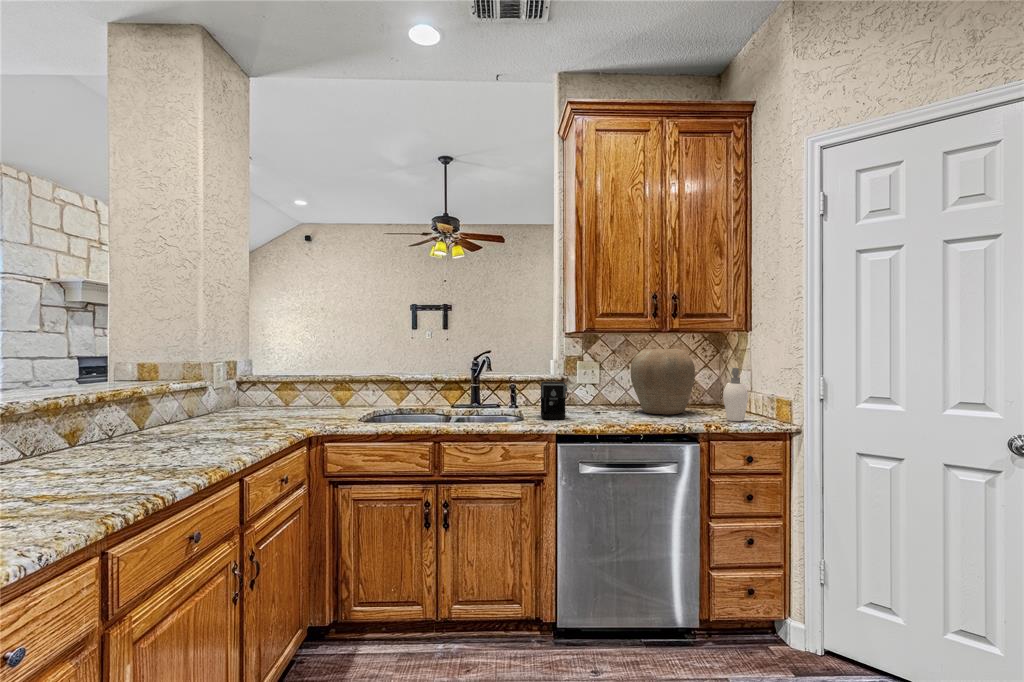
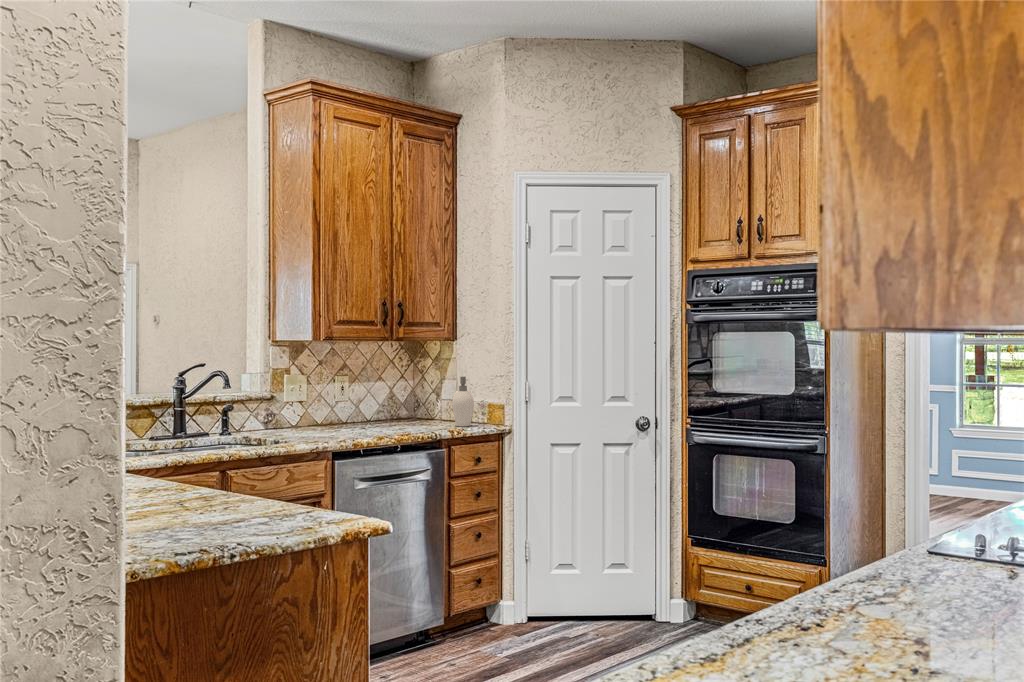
vase: present [630,349,695,415] -> none [354,359,419,427]
coffee maker: present [541,382,600,419] -> none [279,398,335,439]

